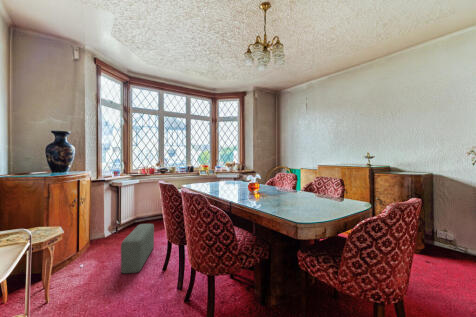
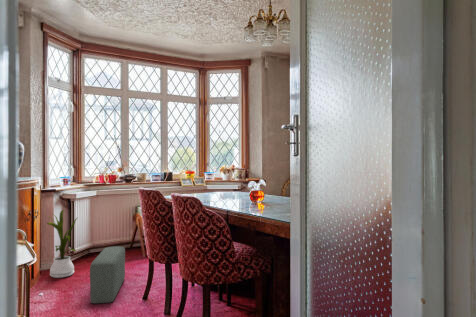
house plant: none [94,196,122,246] -> present [47,210,77,278]

